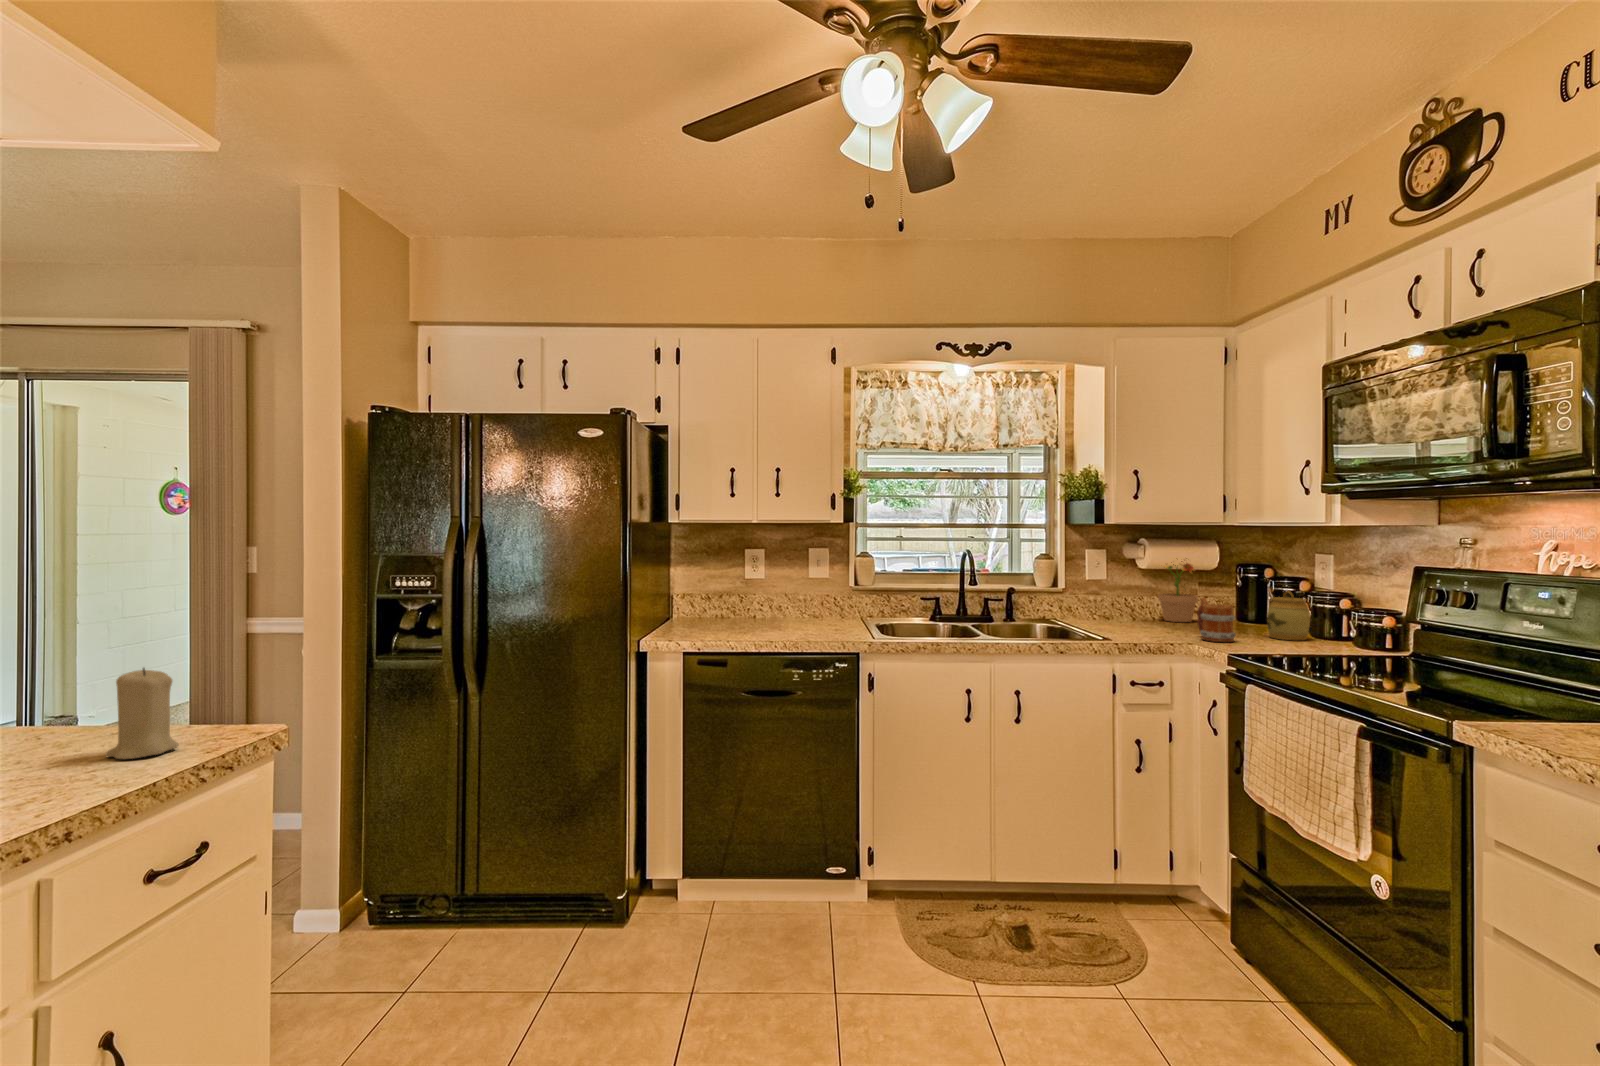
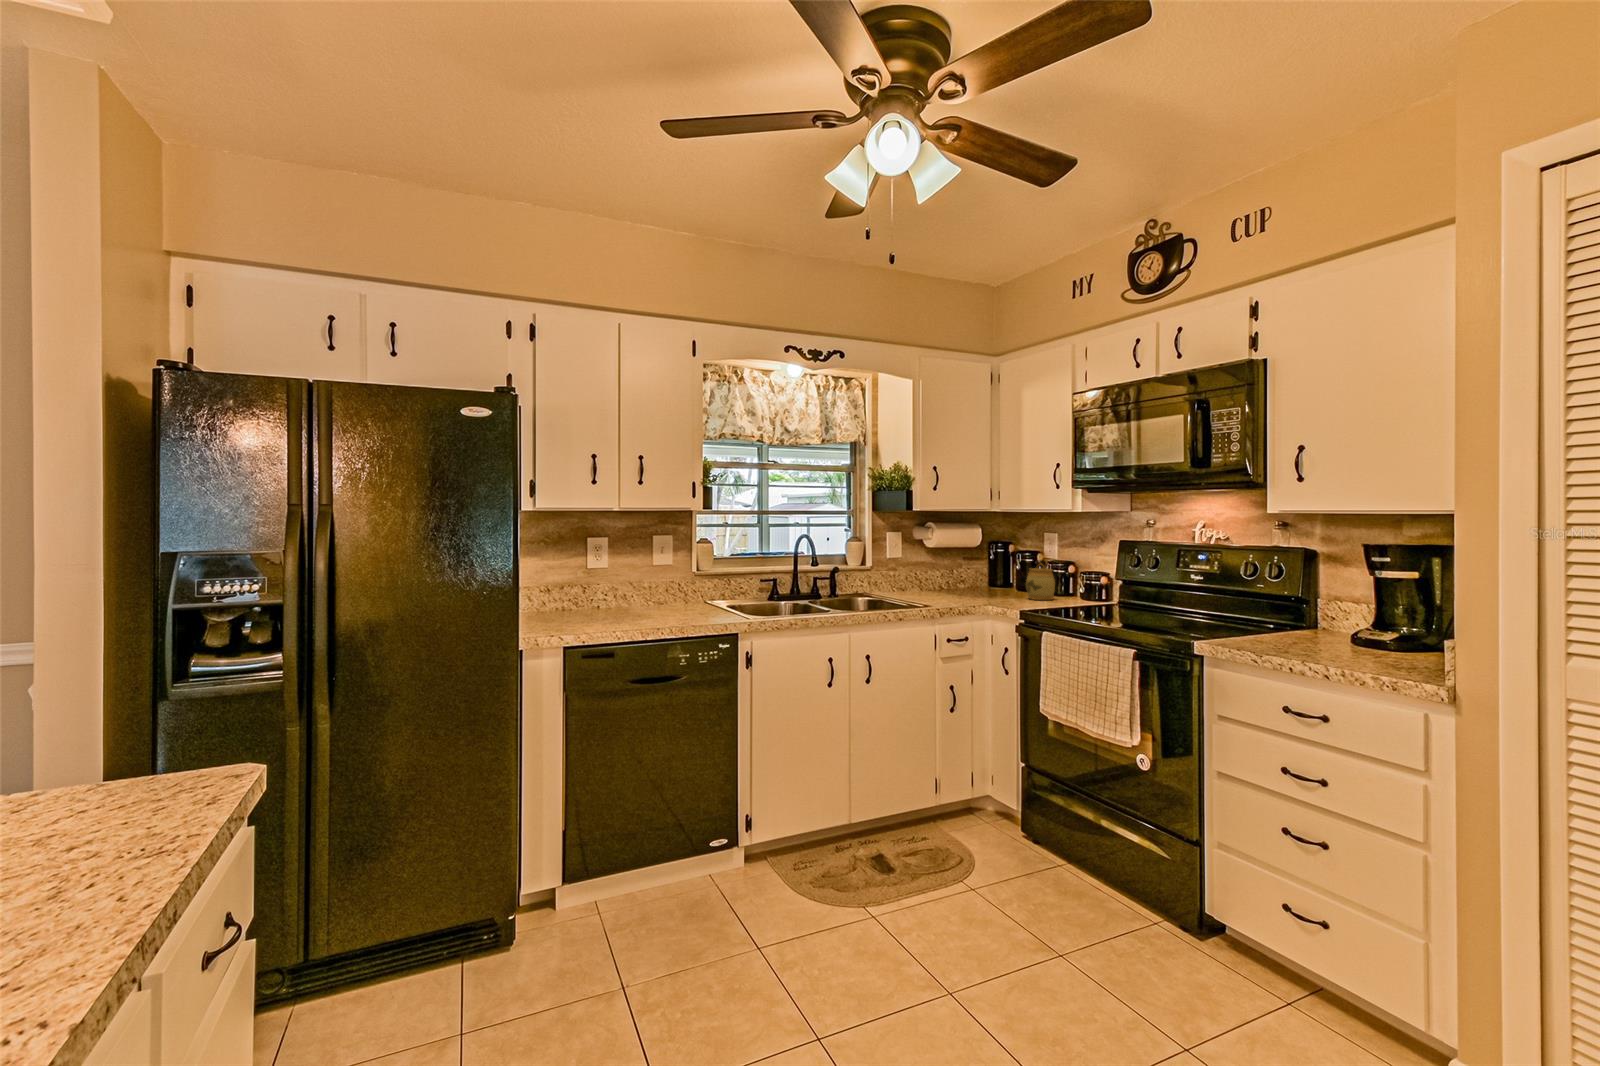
potted plant: present [1158,558,1198,622] -> none [938,536,968,591]
mug: present [1197,597,1236,642] -> none [984,570,1013,604]
candle: present [105,668,178,759] -> none [55,706,158,834]

